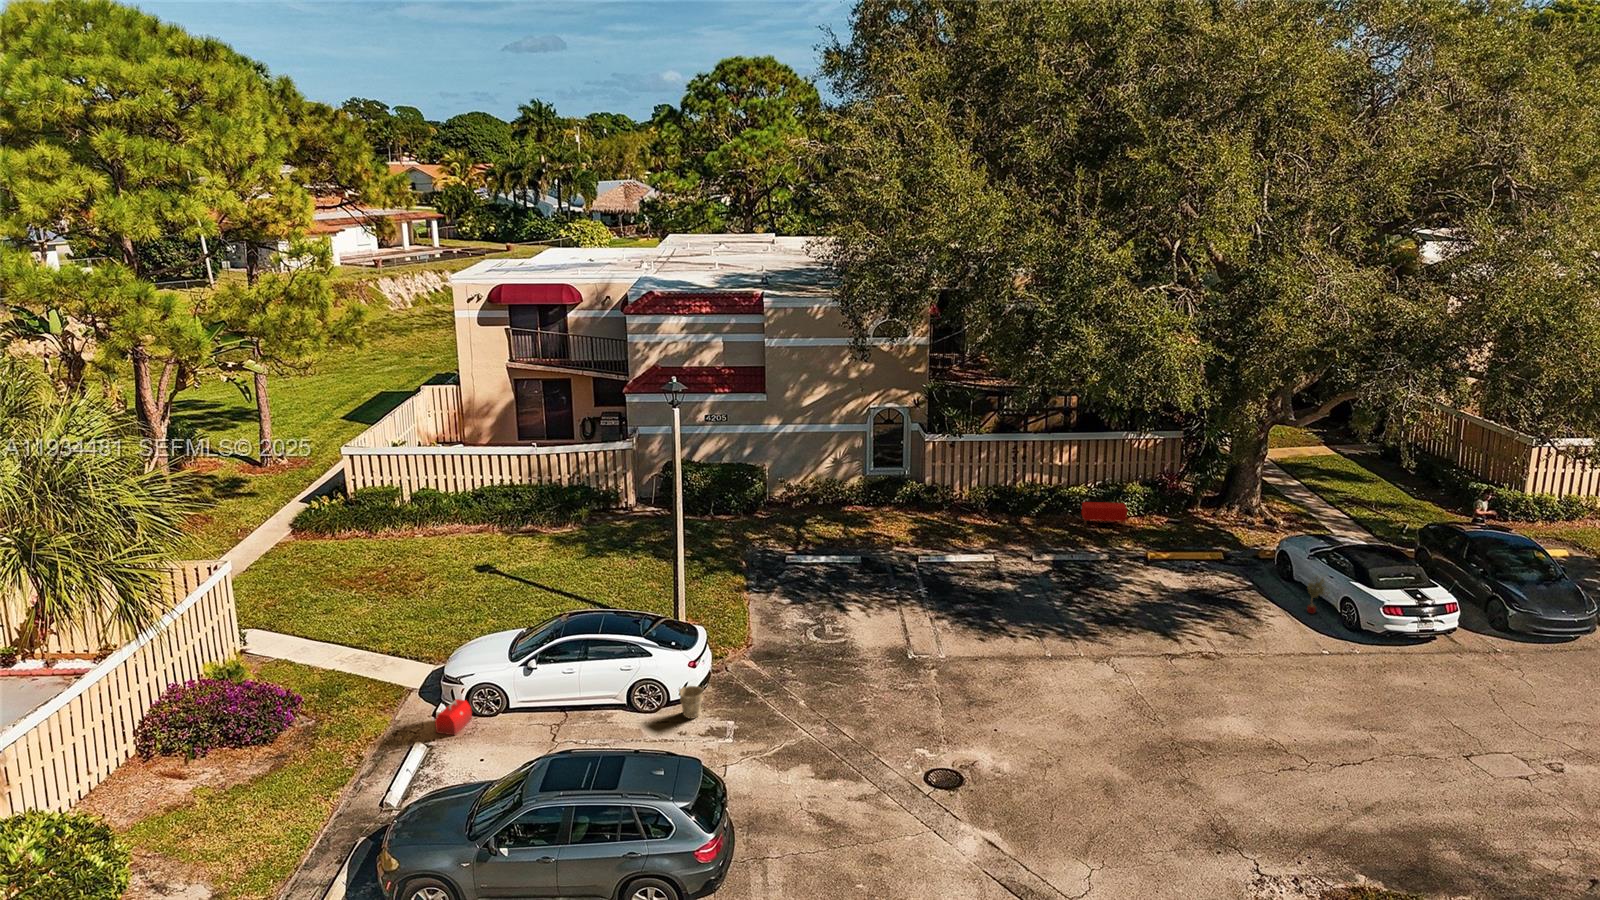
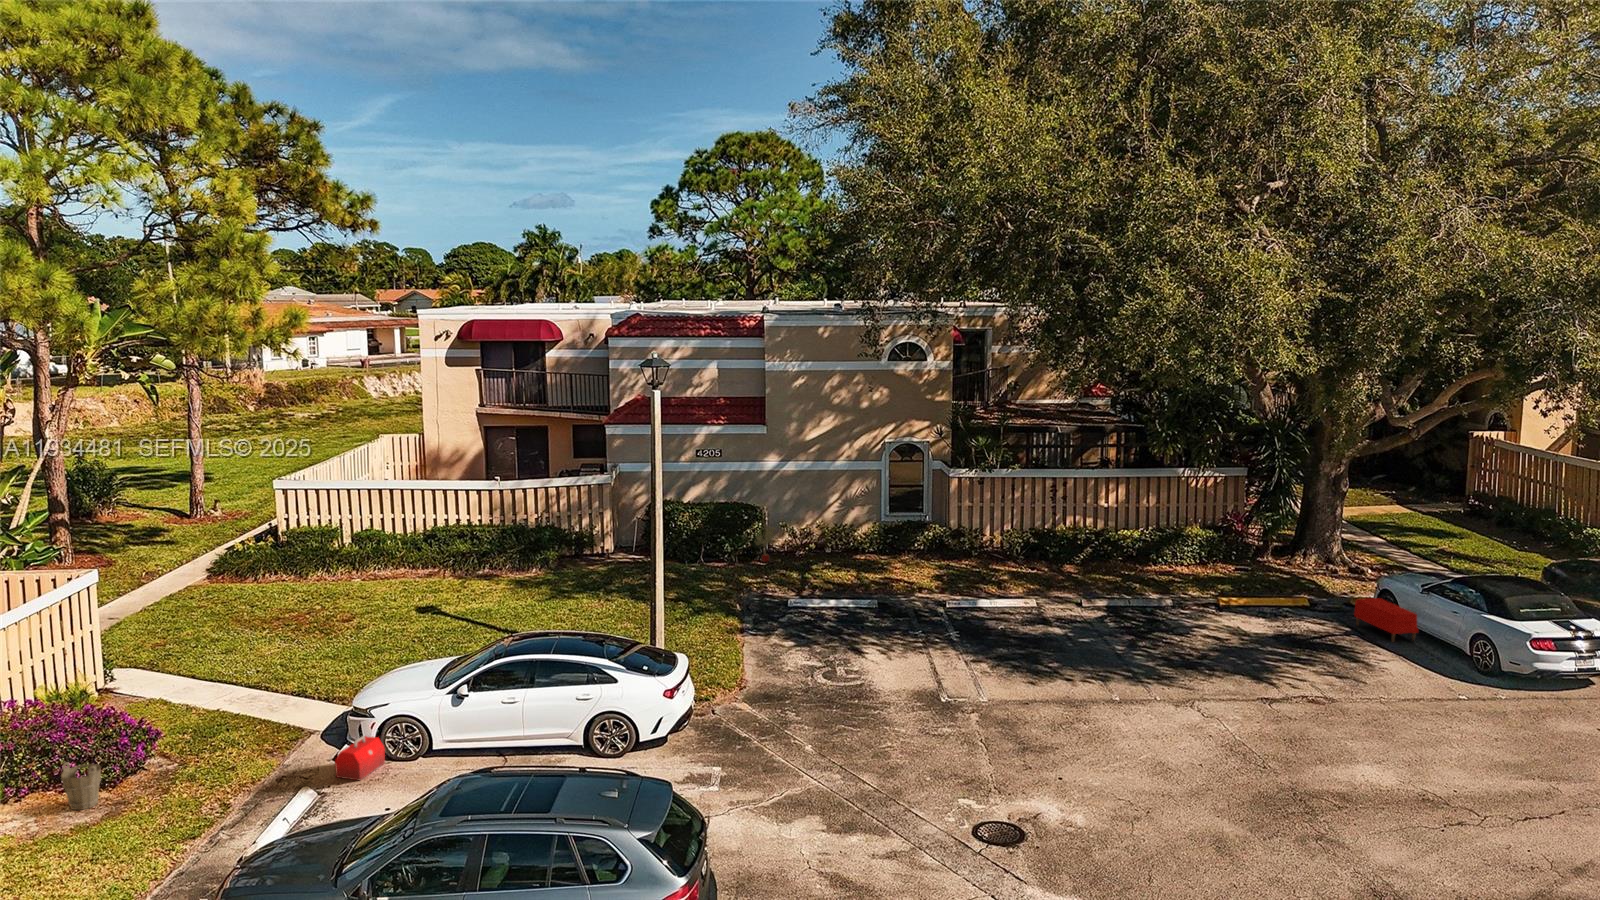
bench: present [1082,502,1128,526] -> present [1354,598,1418,642]
potted tree: present [1307,576,1328,613] -> present [755,525,776,562]
bucket: present [679,686,703,718] -> present [61,762,101,810]

